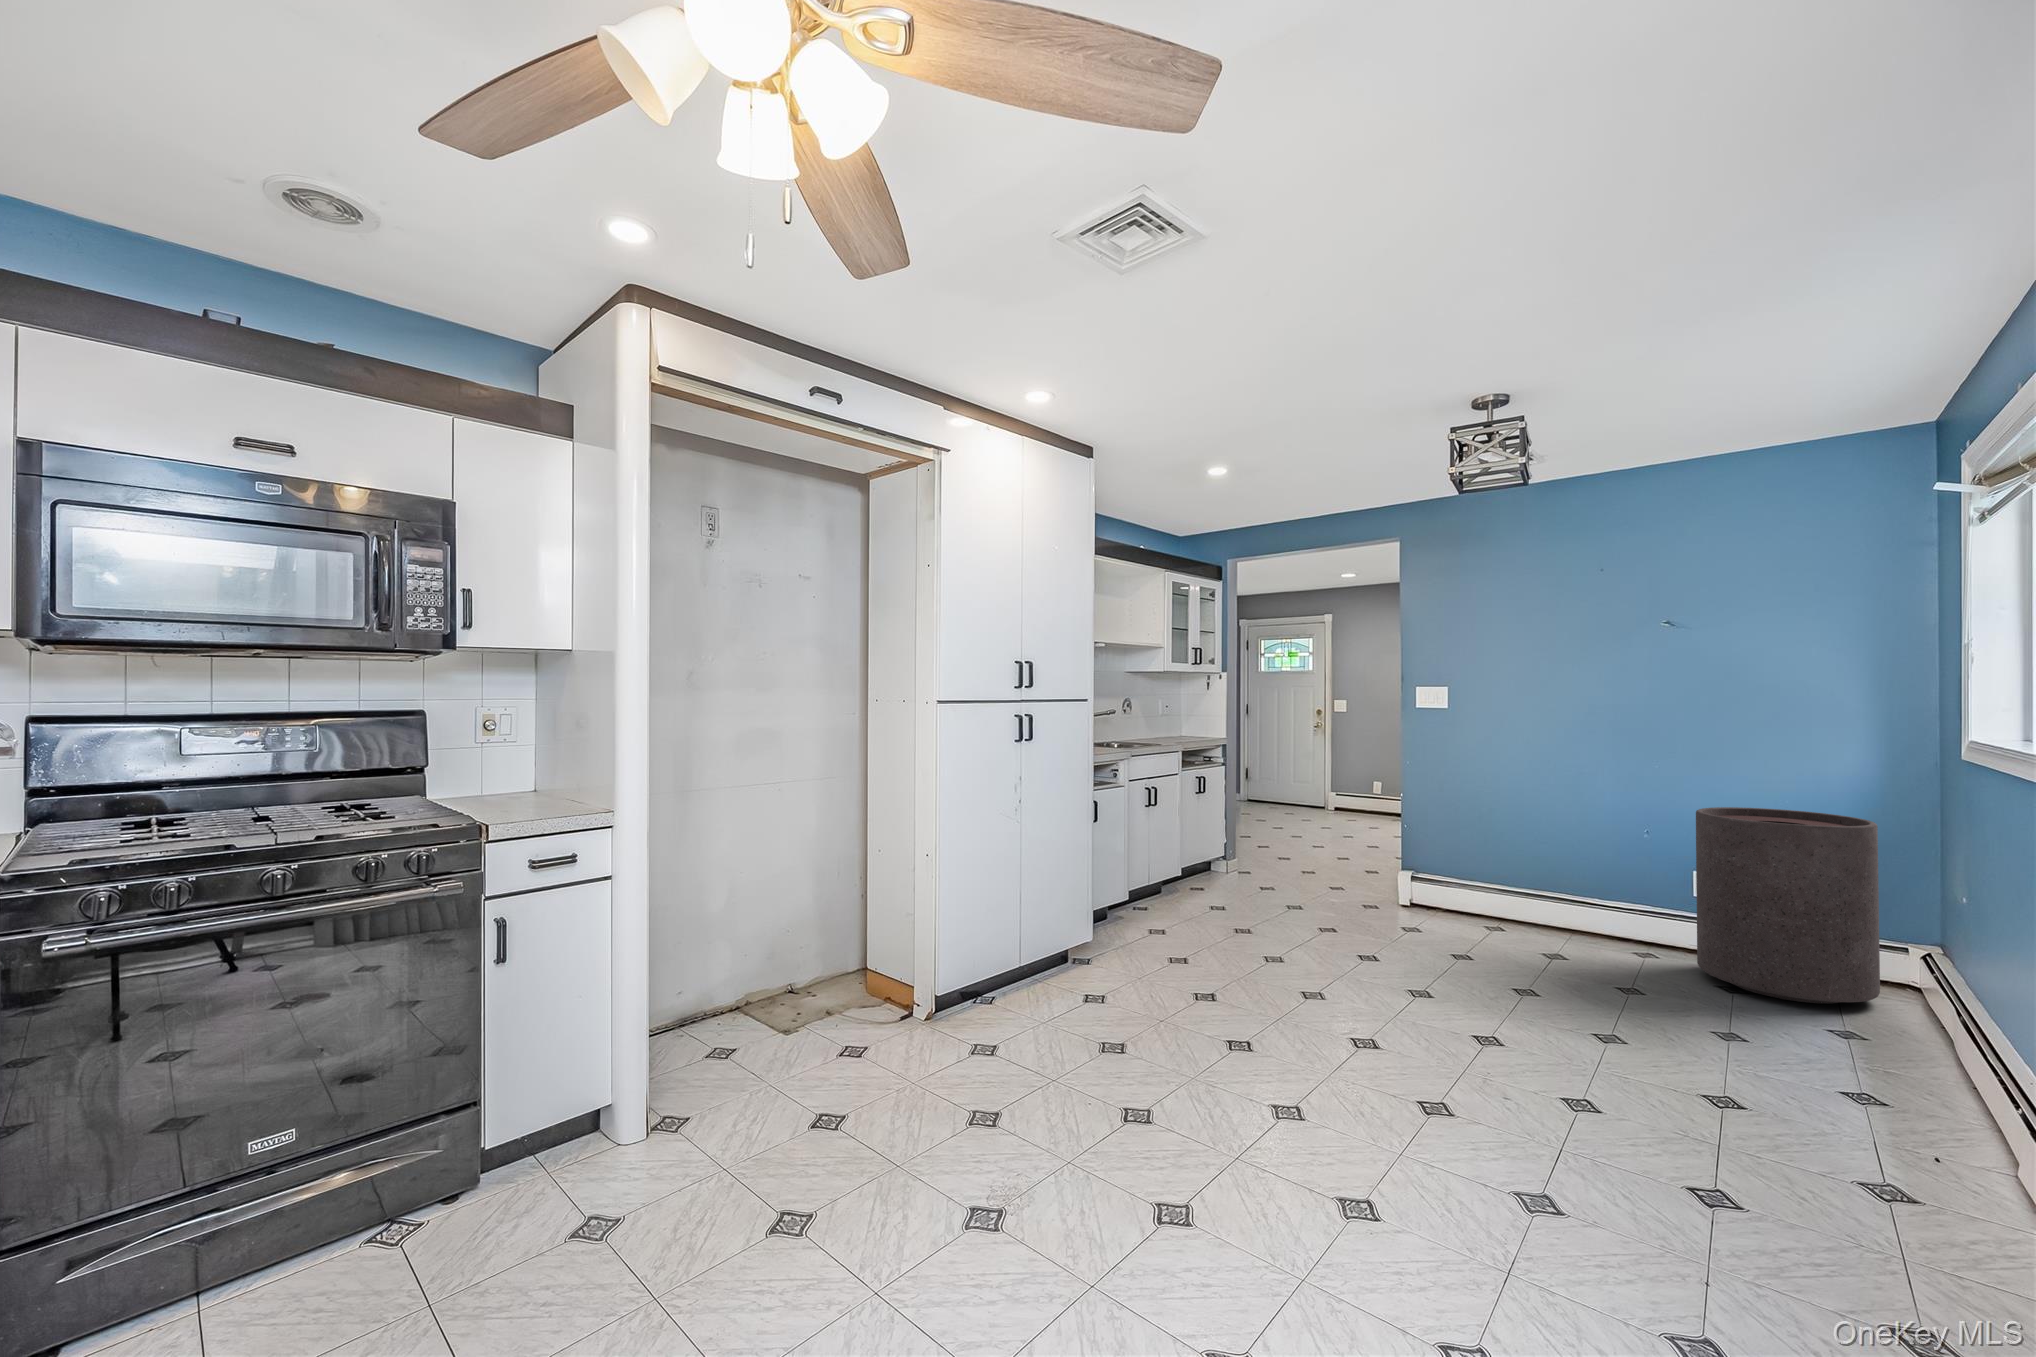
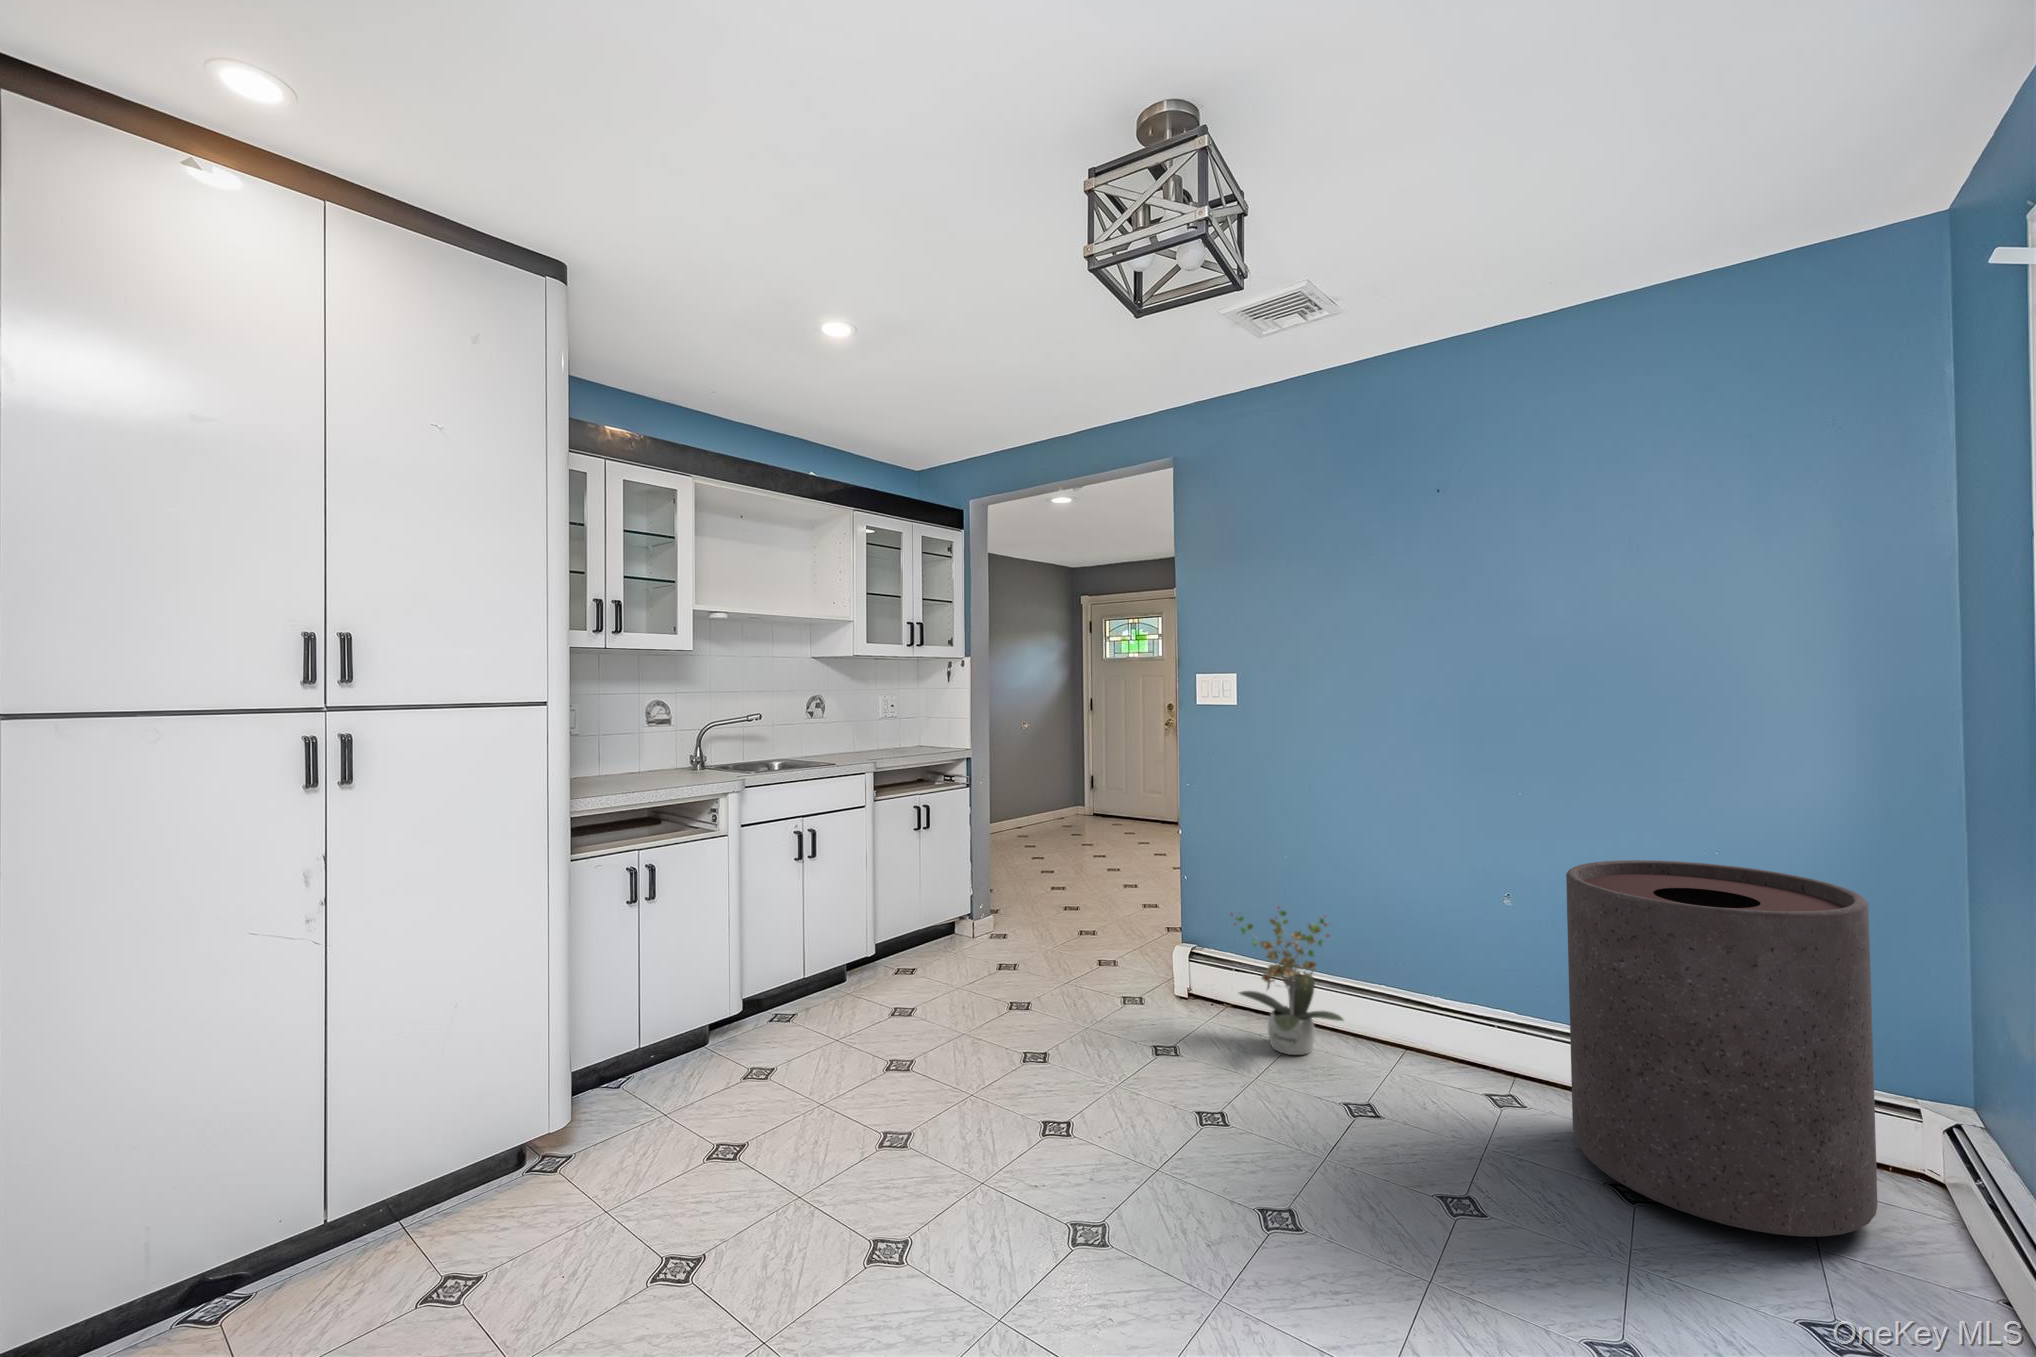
potted plant: none [1454,842,1537,933] -> present [1231,907,1343,1055]

